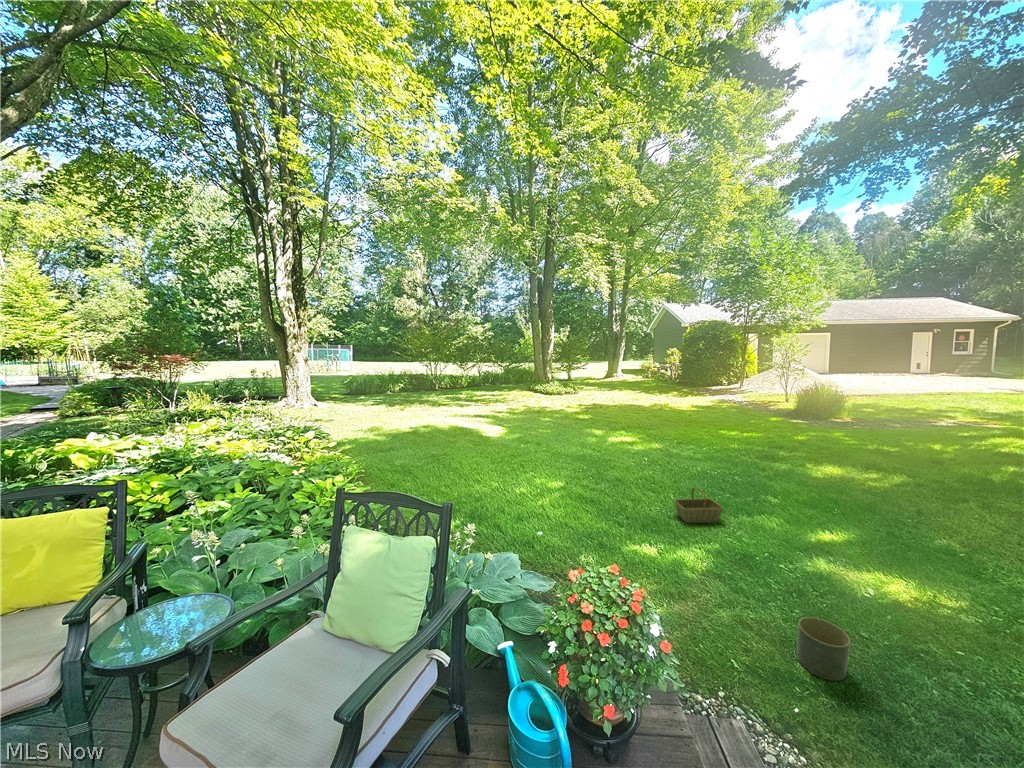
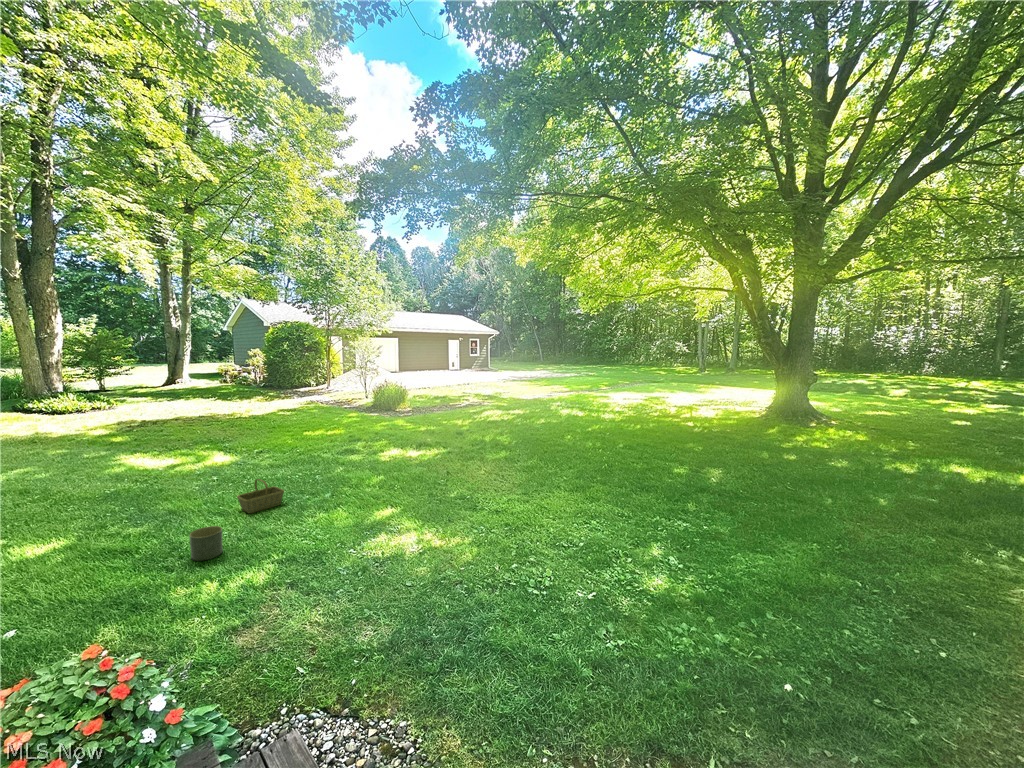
planter: present [797,617,850,681] -> present [190,526,222,561]

